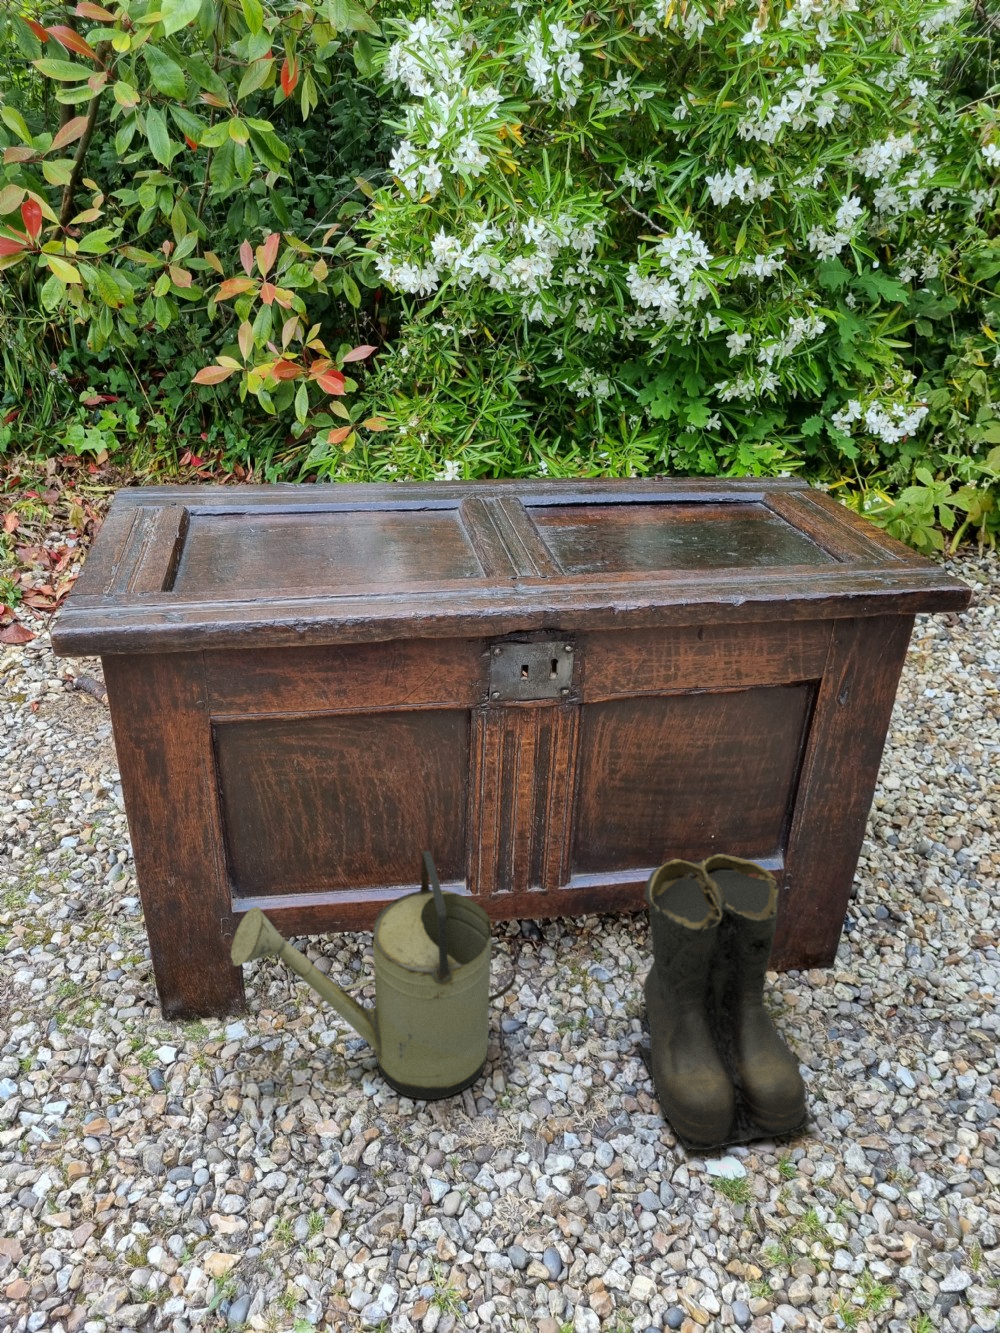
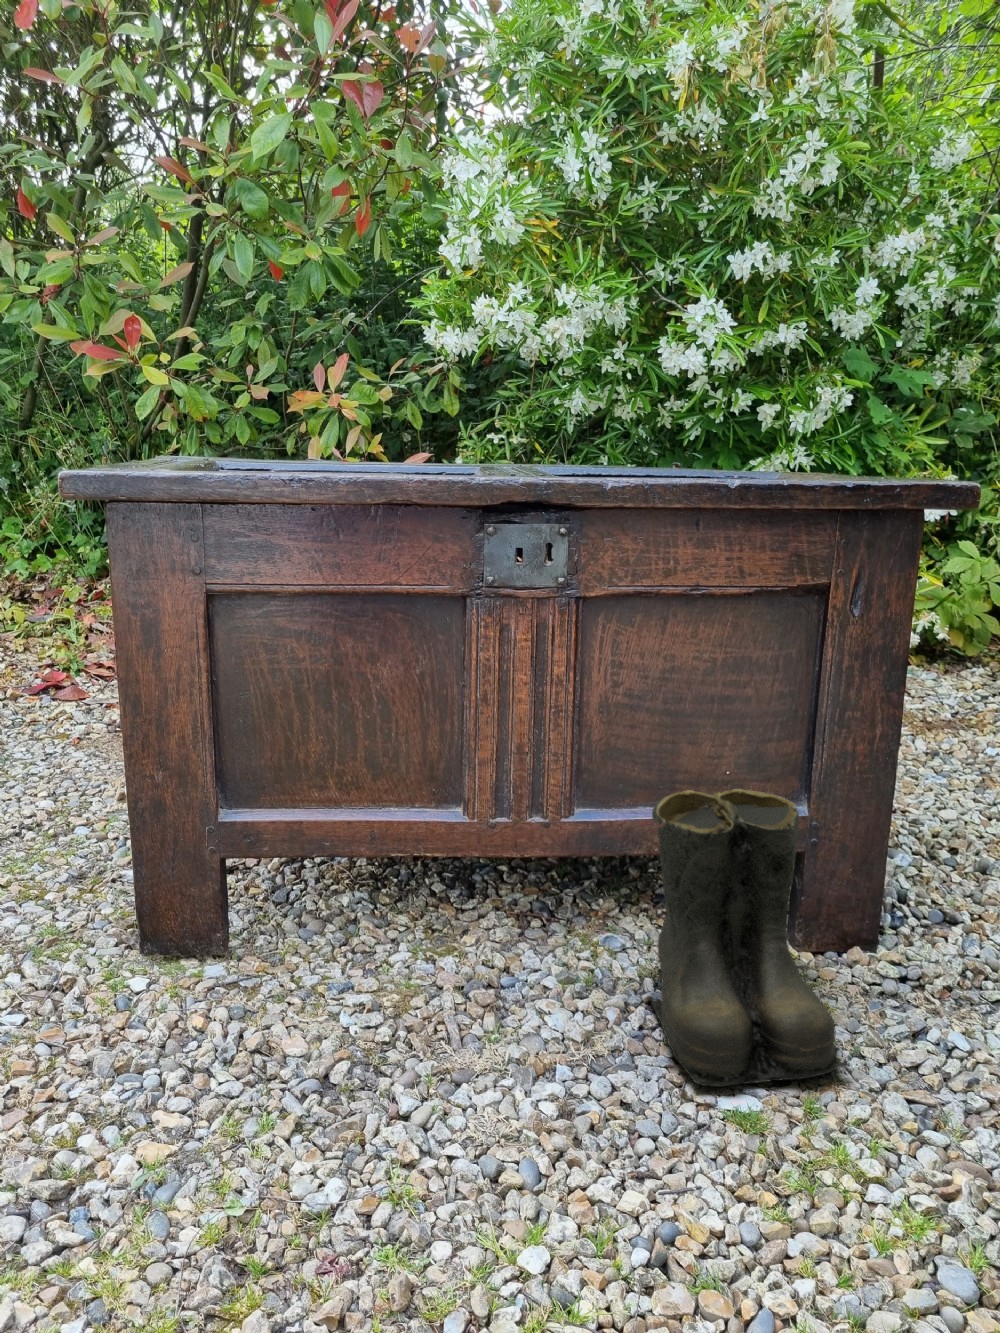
watering can: present [231,851,516,1100] -> none [207,755,512,1033]

